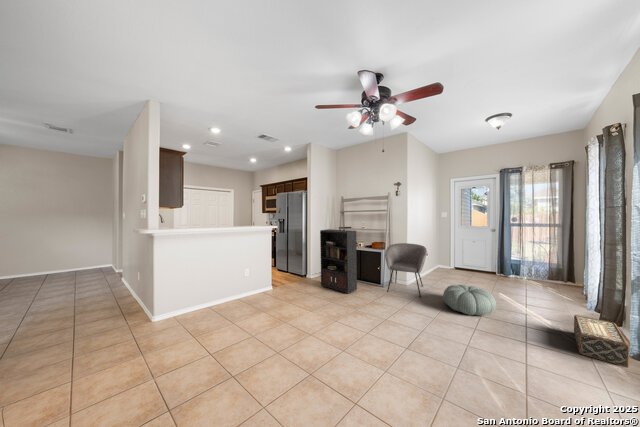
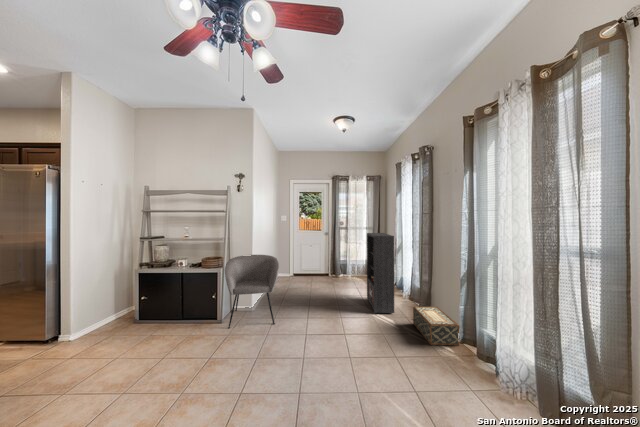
bookcase: present [320,229,372,294] -> present [367,233,394,313]
pouf: present [443,285,496,315] -> none [303,297,355,332]

